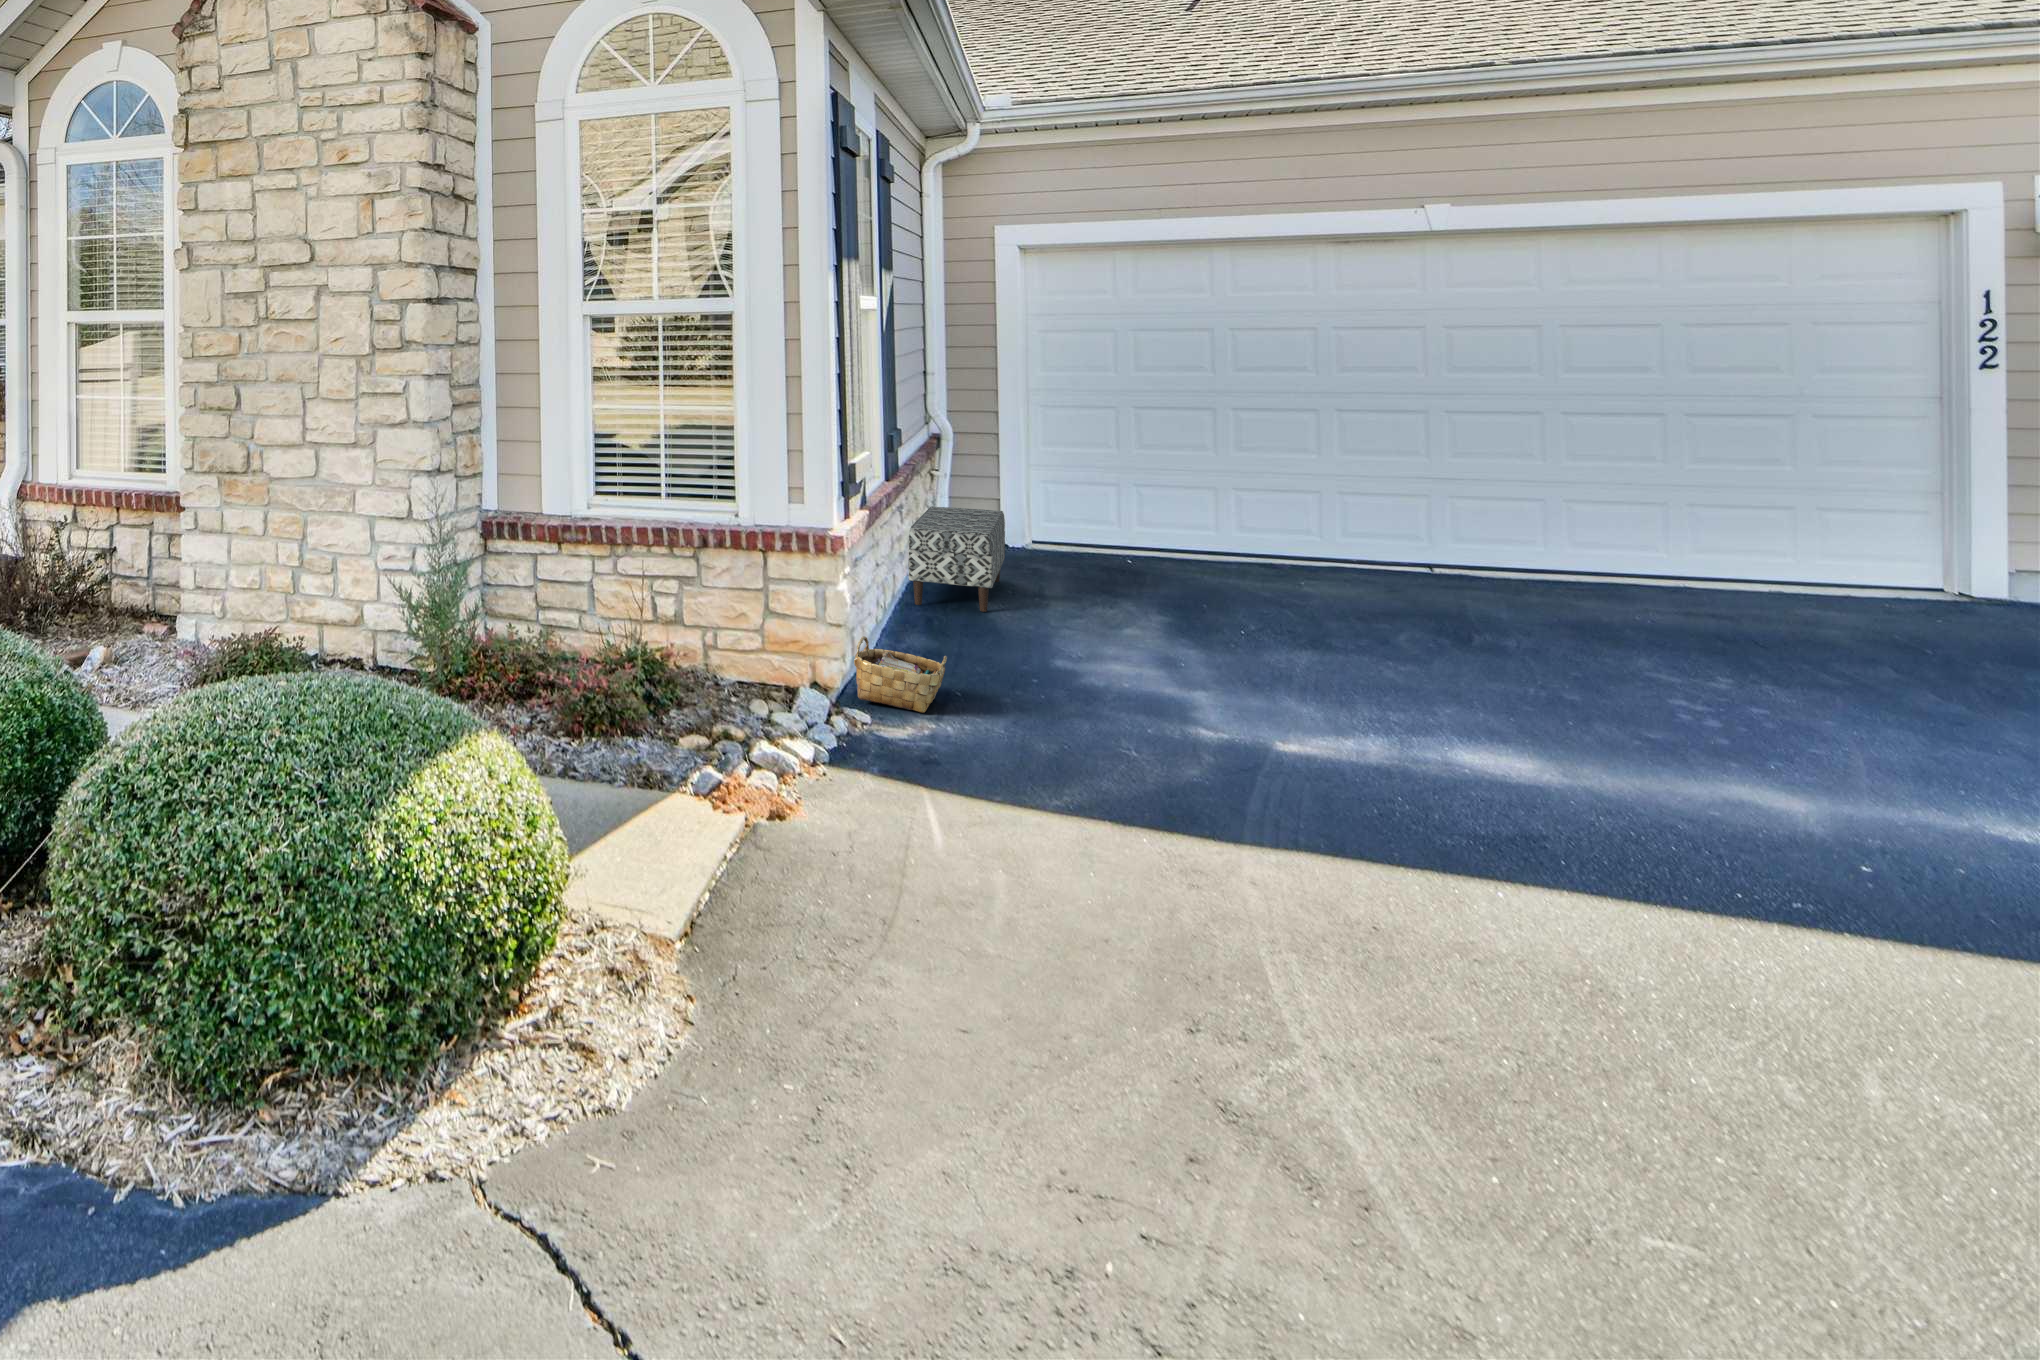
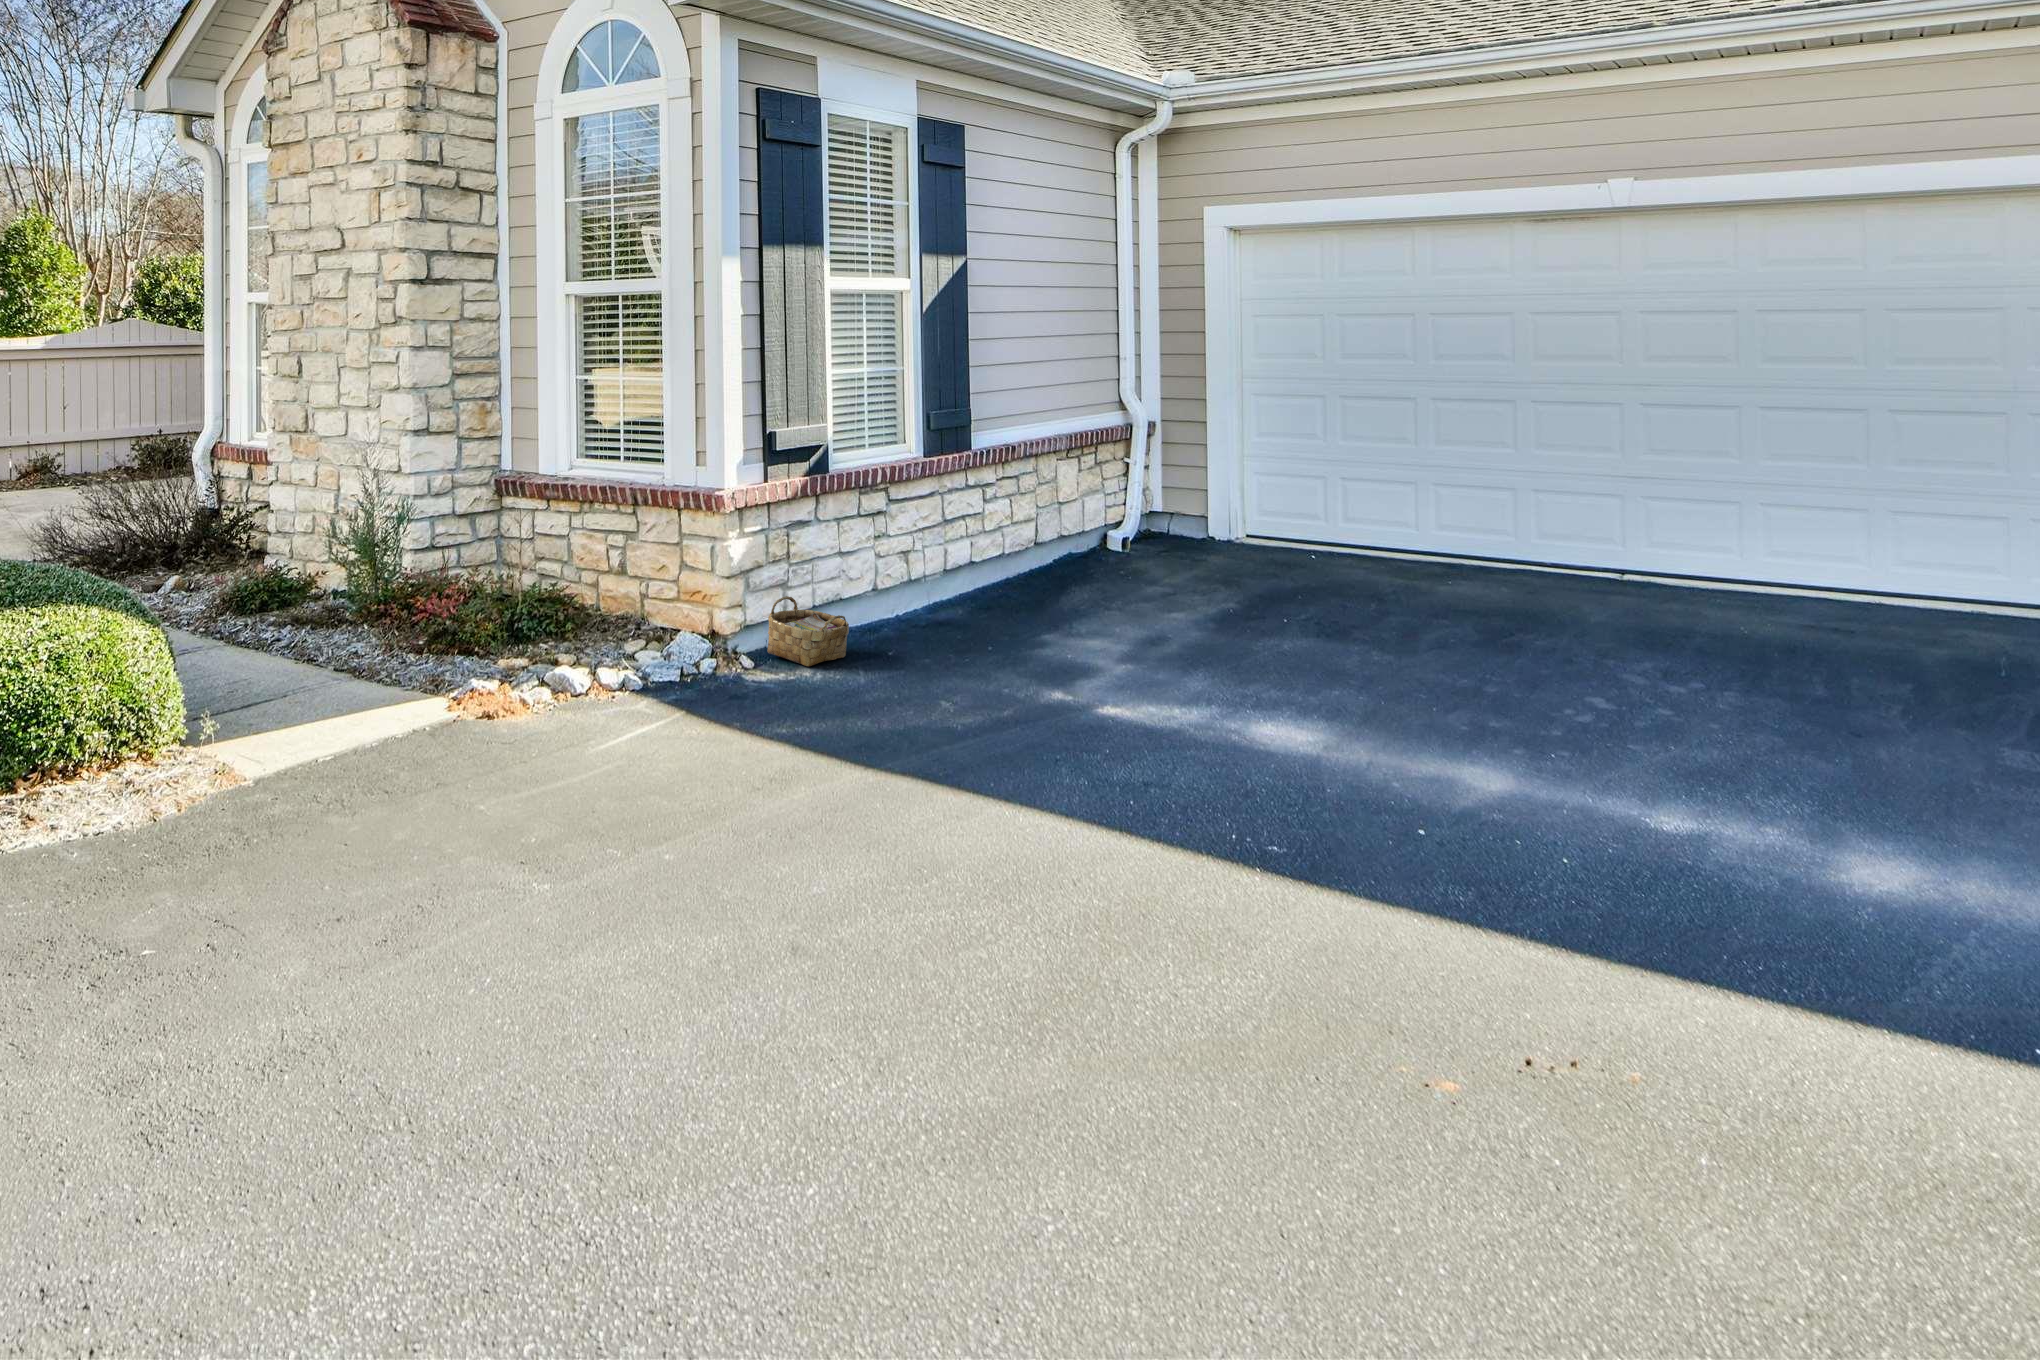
bench: present [908,506,1005,612] -> none [993,494,1140,595]

